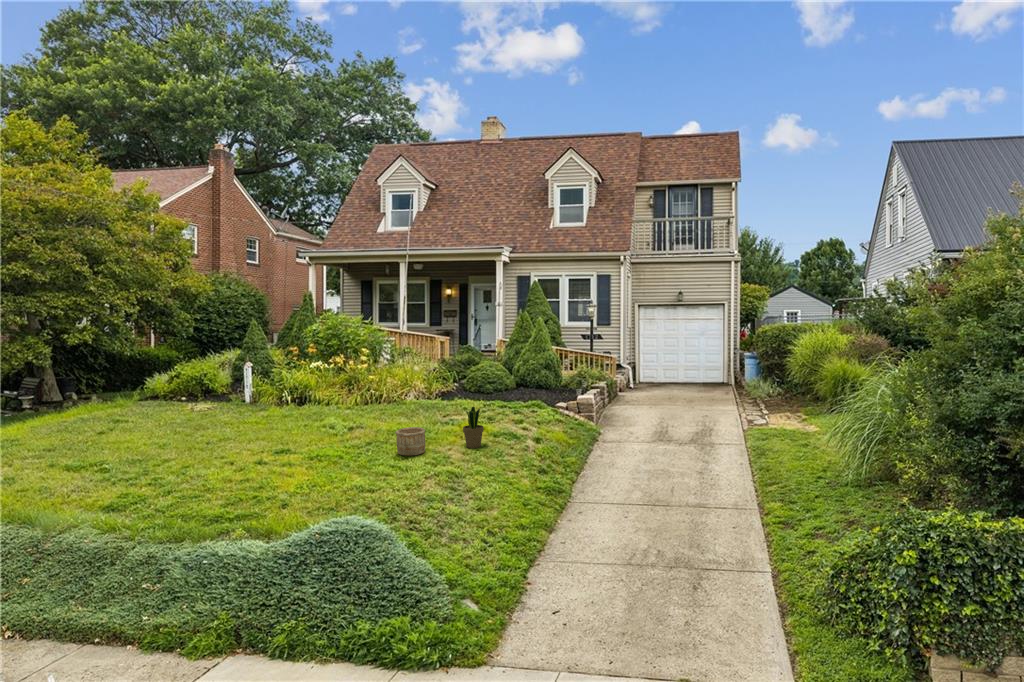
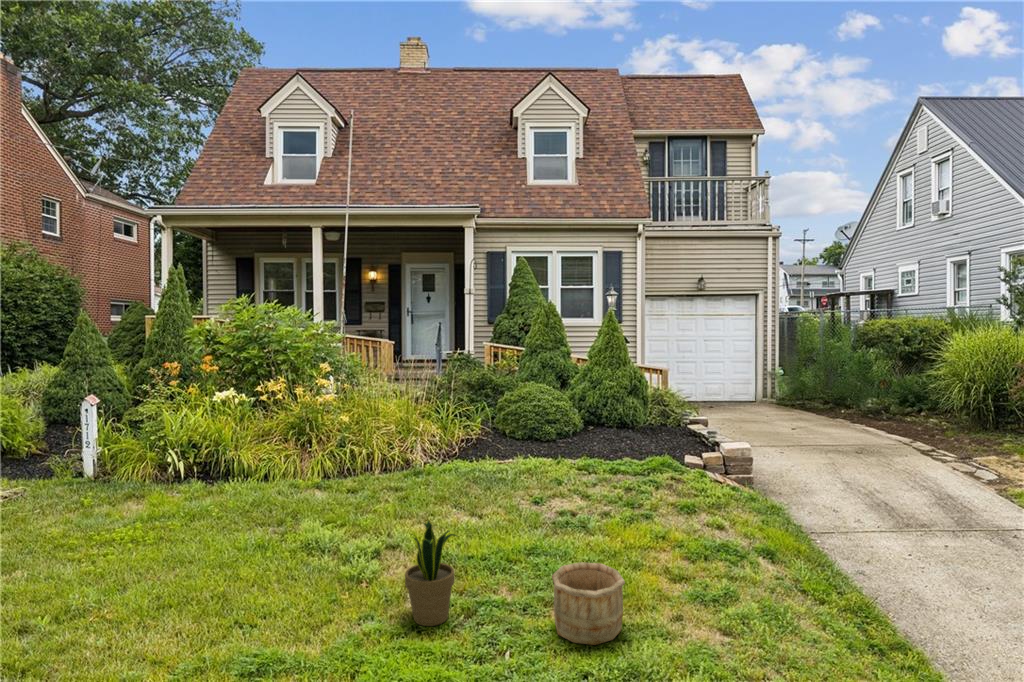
potted plant: present [463,407,485,448] -> present [405,521,457,626]

